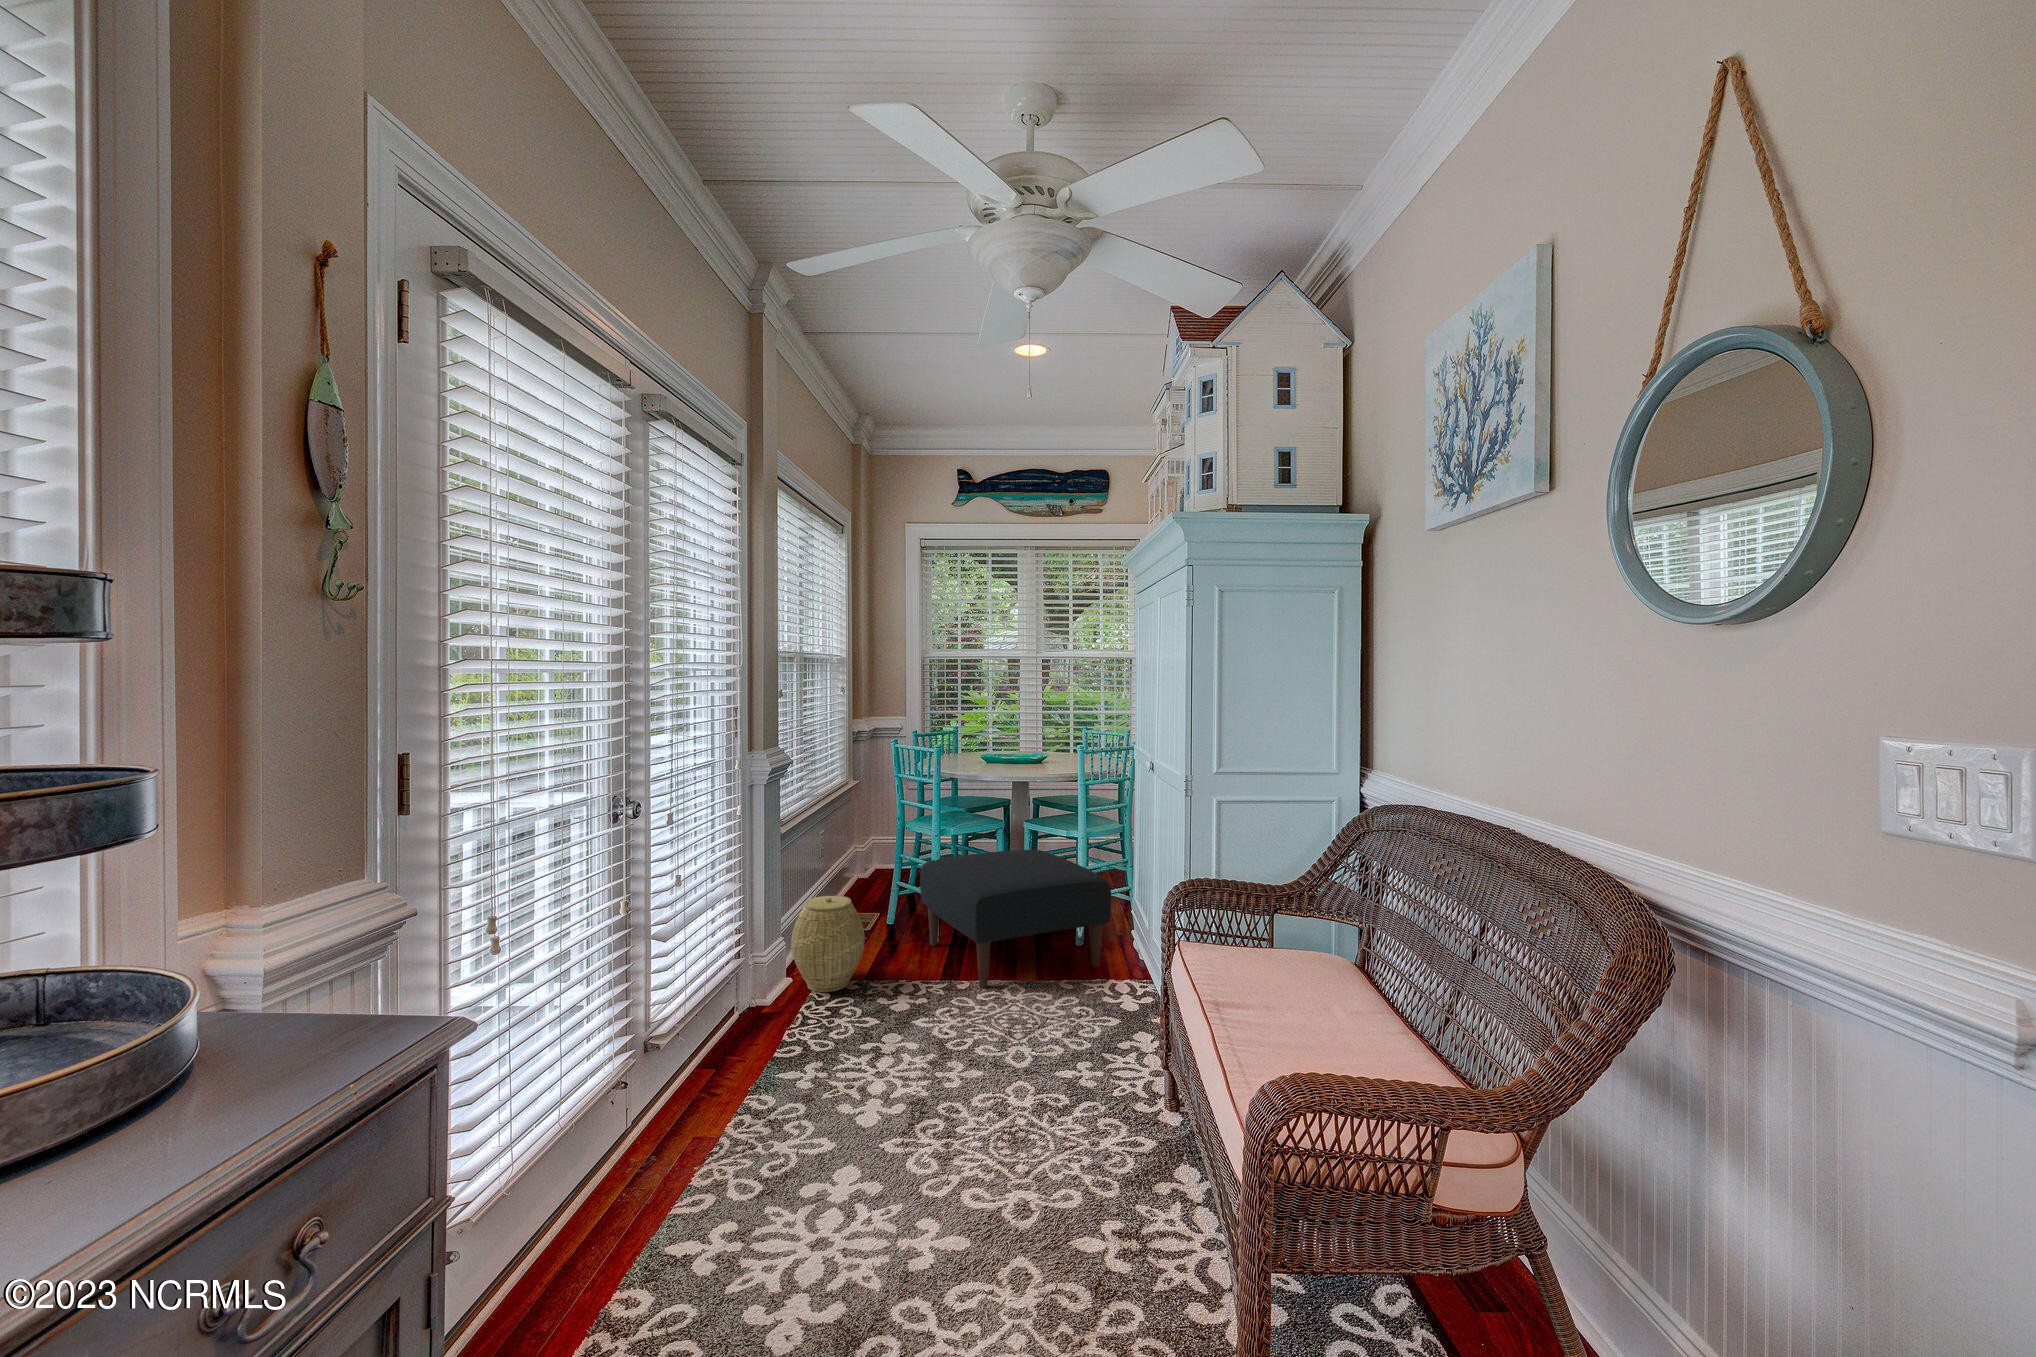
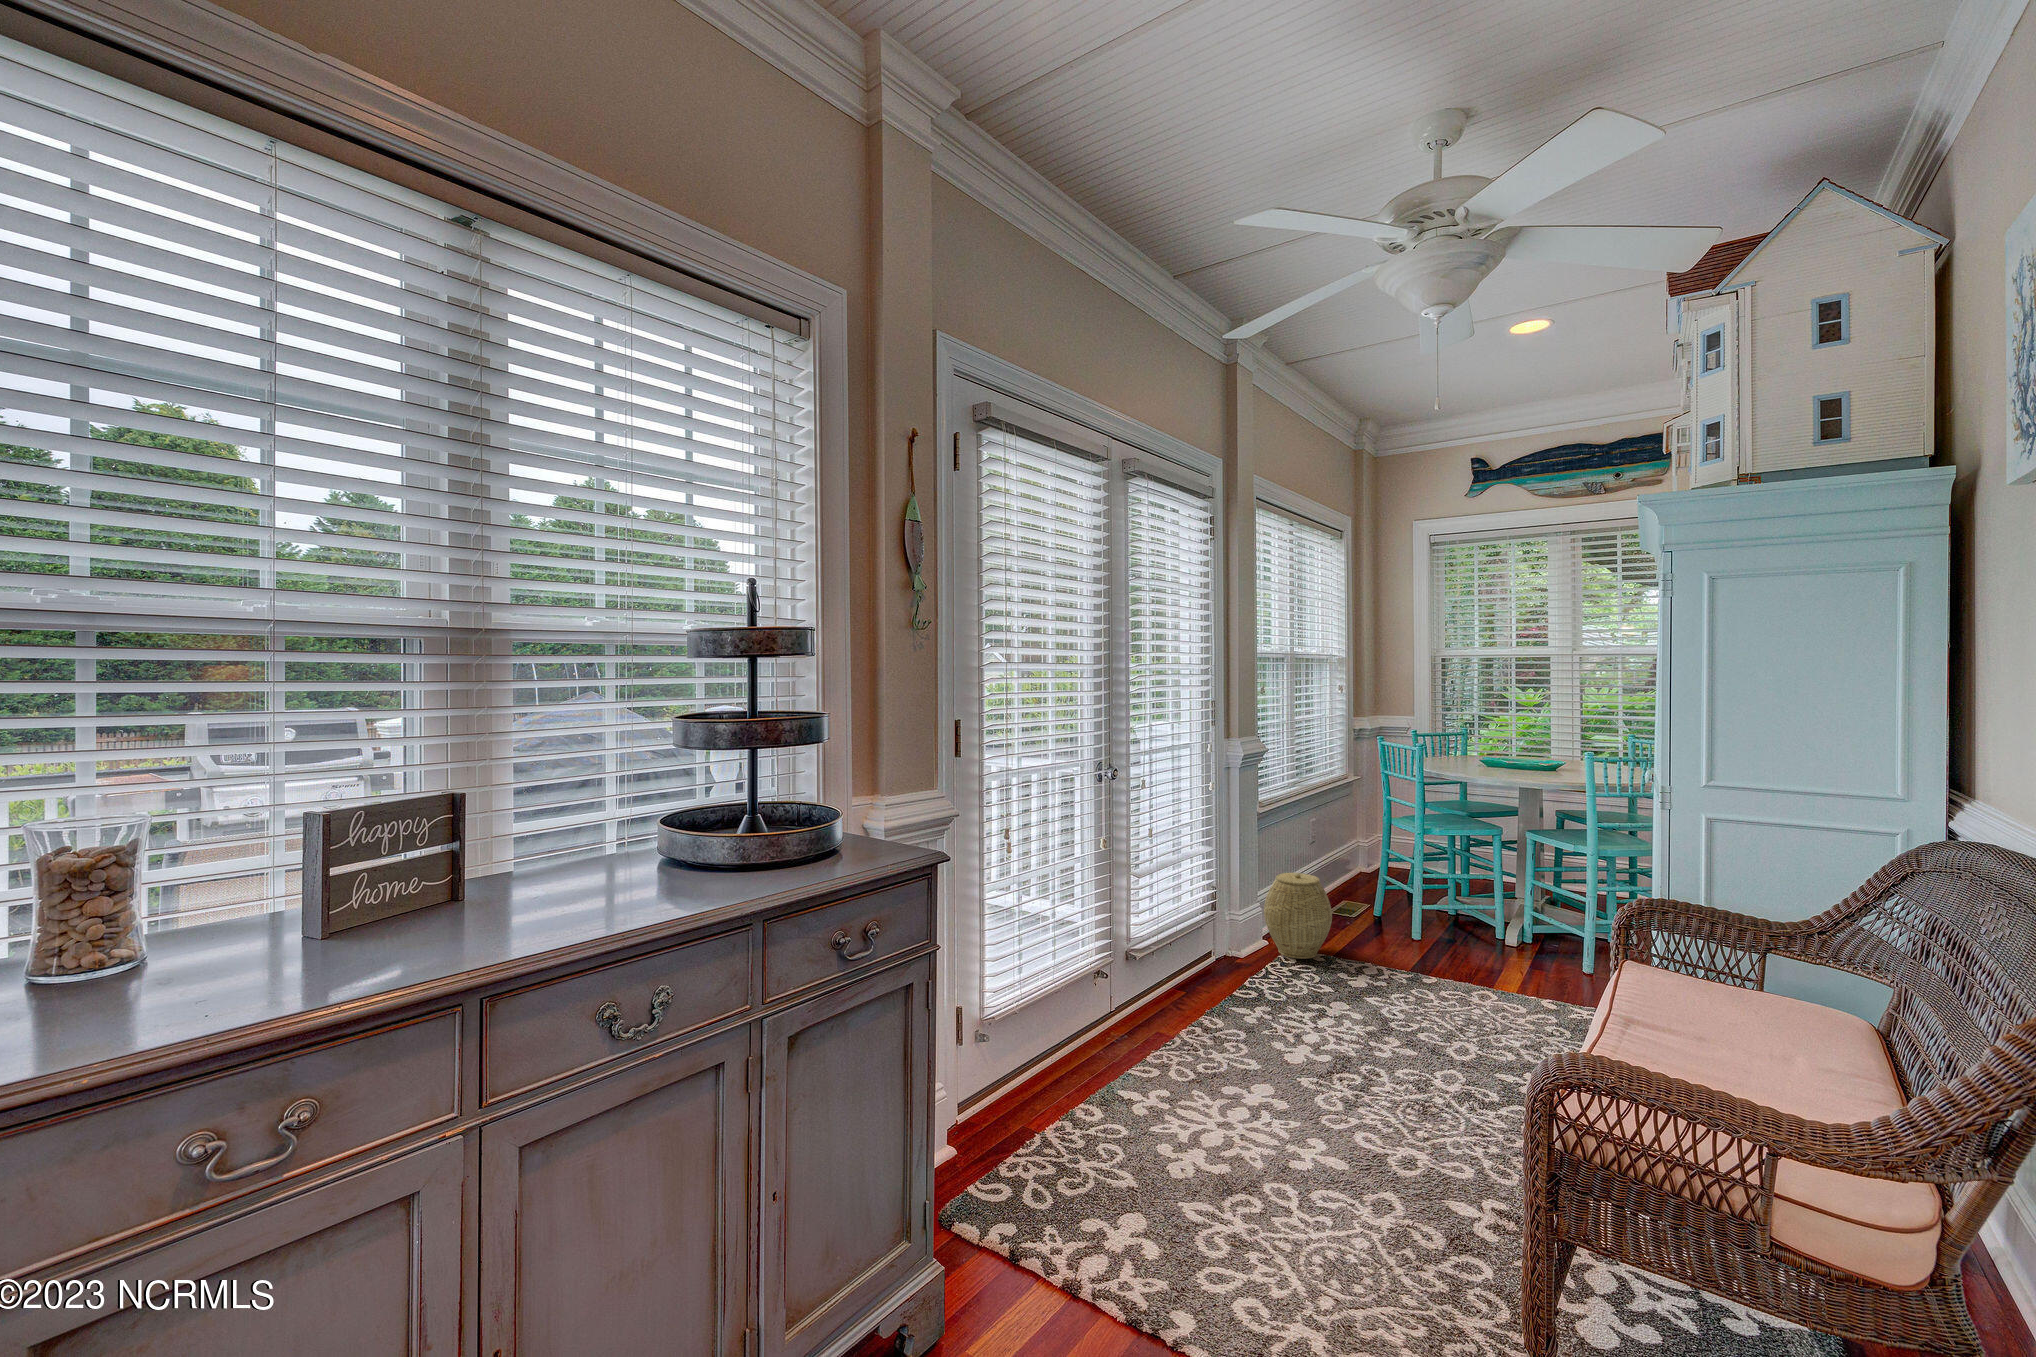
ottoman: present [920,850,1111,988] -> none [1400,856,1618,997]

